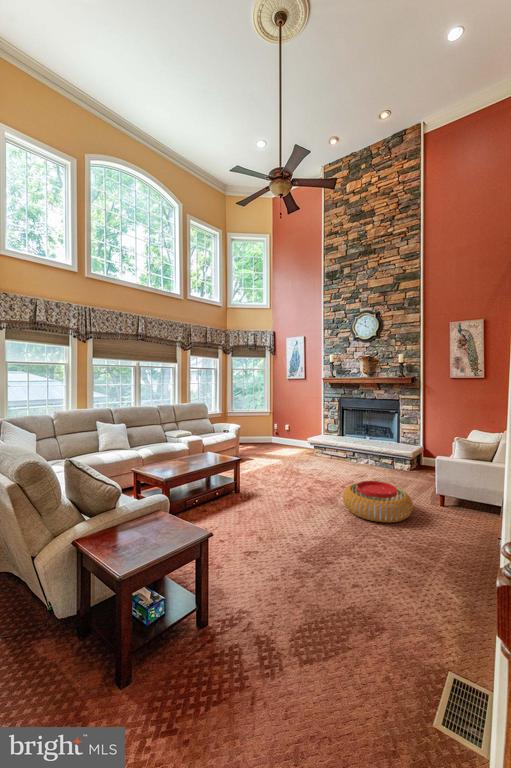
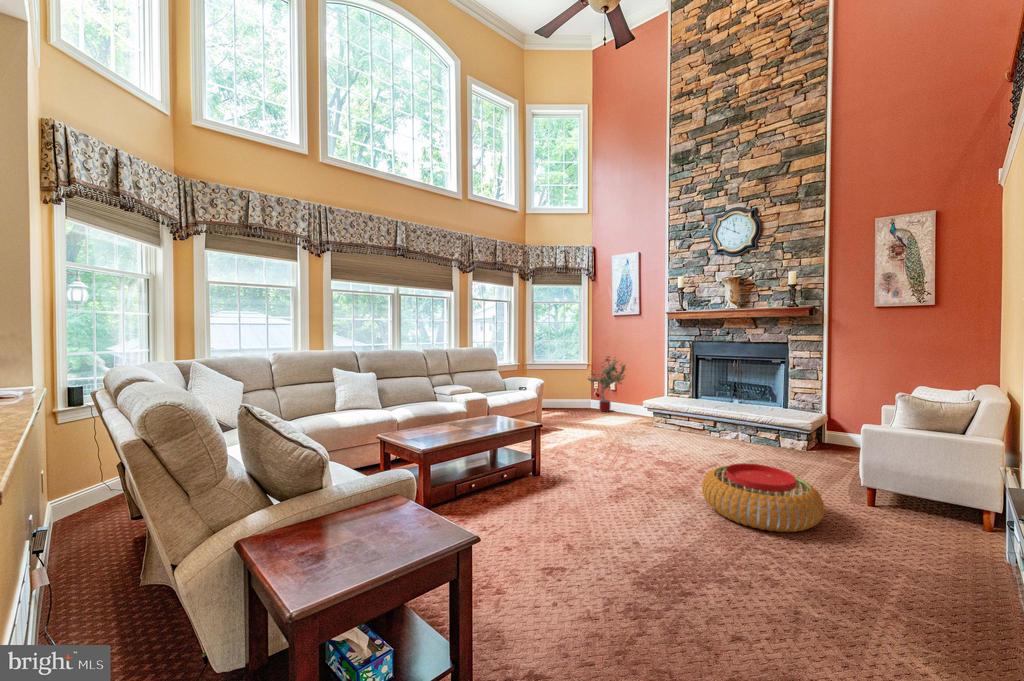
potted tree: none [271,408,298,447] -> present [588,356,625,412]

